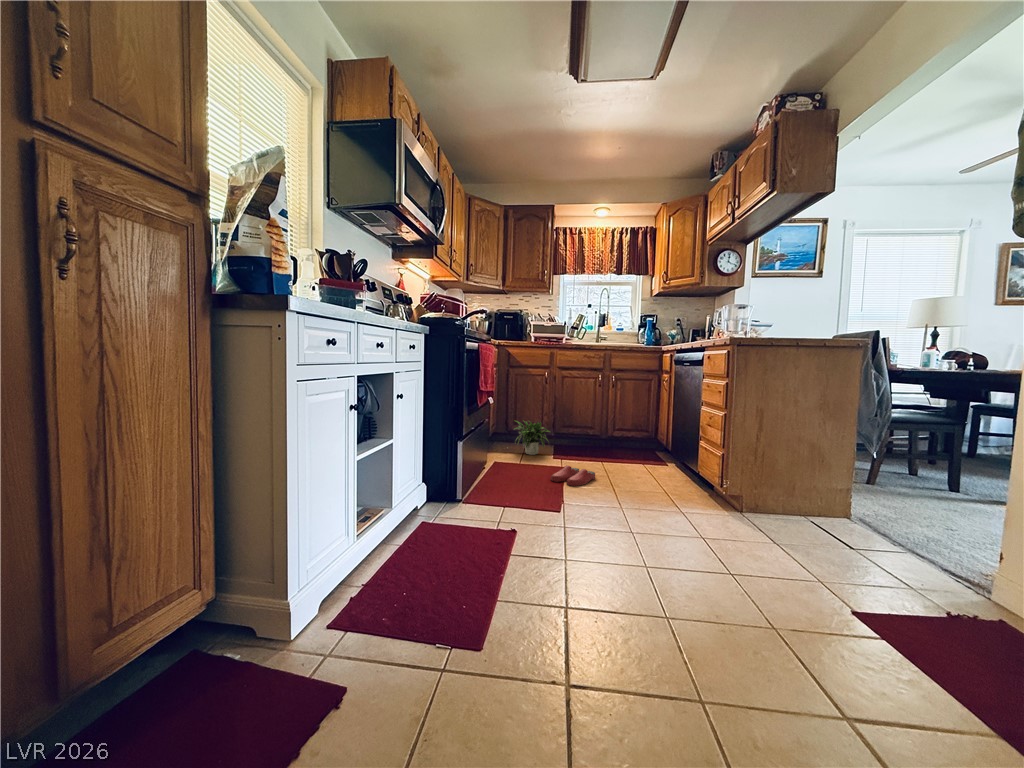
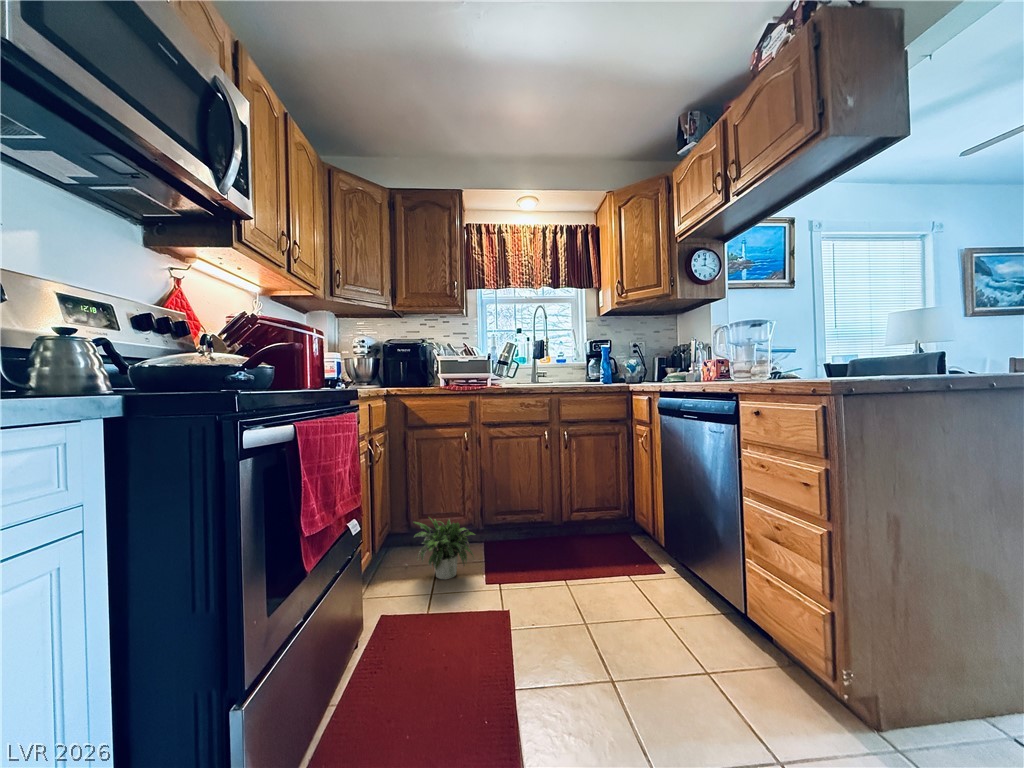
slippers: present [551,465,595,486] -> none [478,627,564,702]

